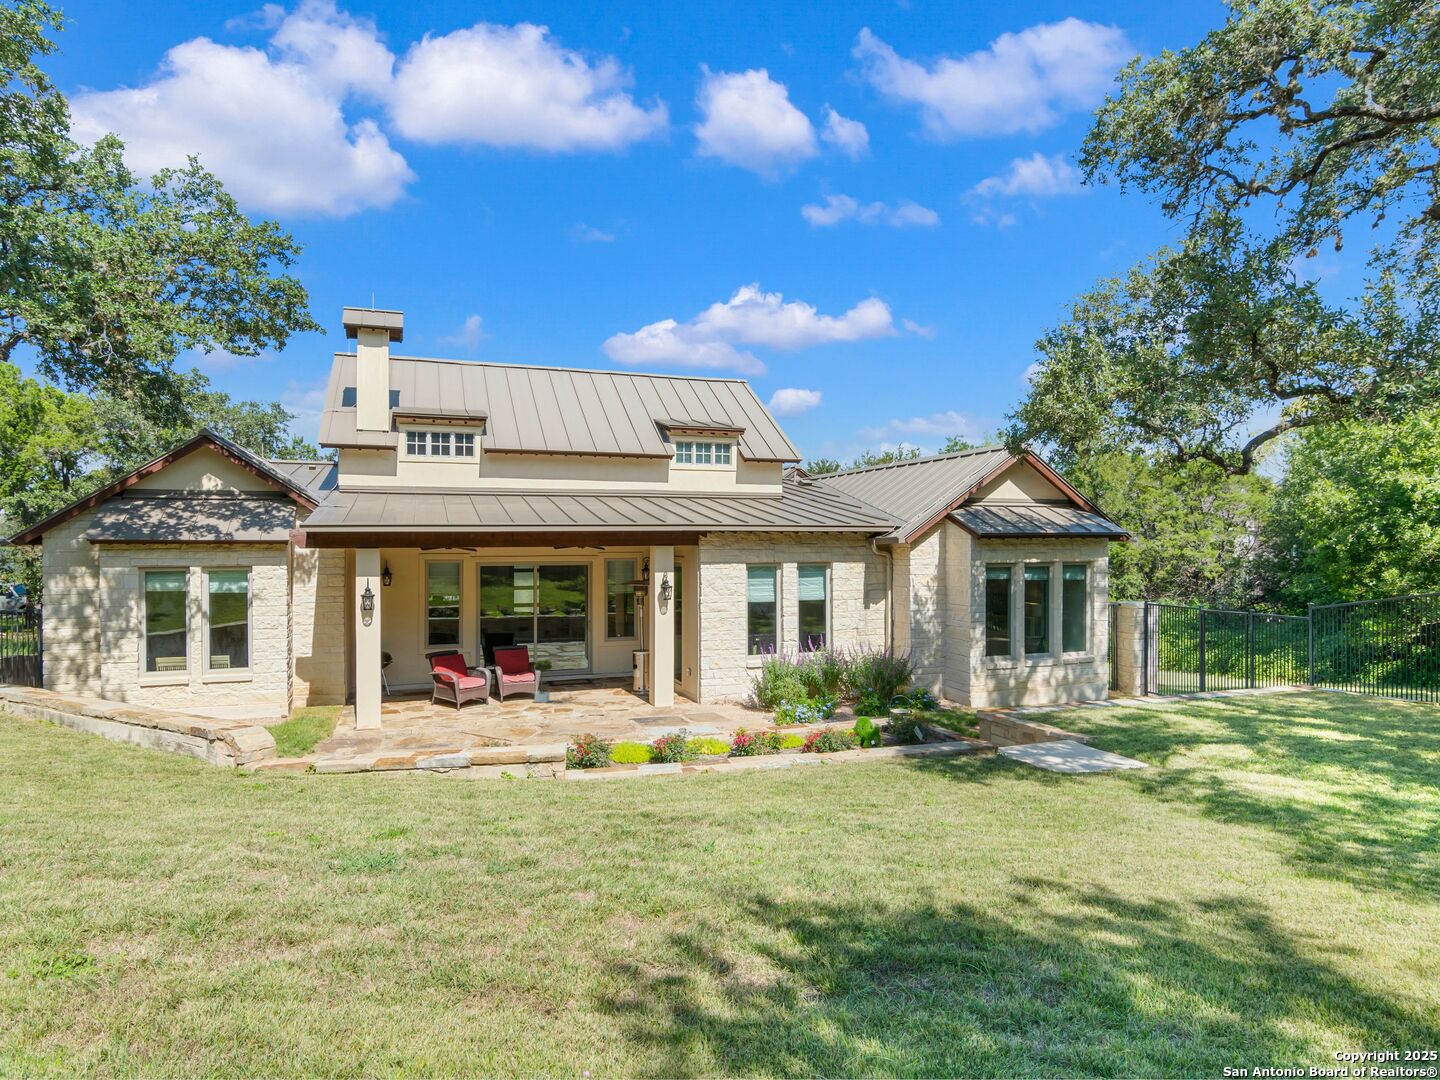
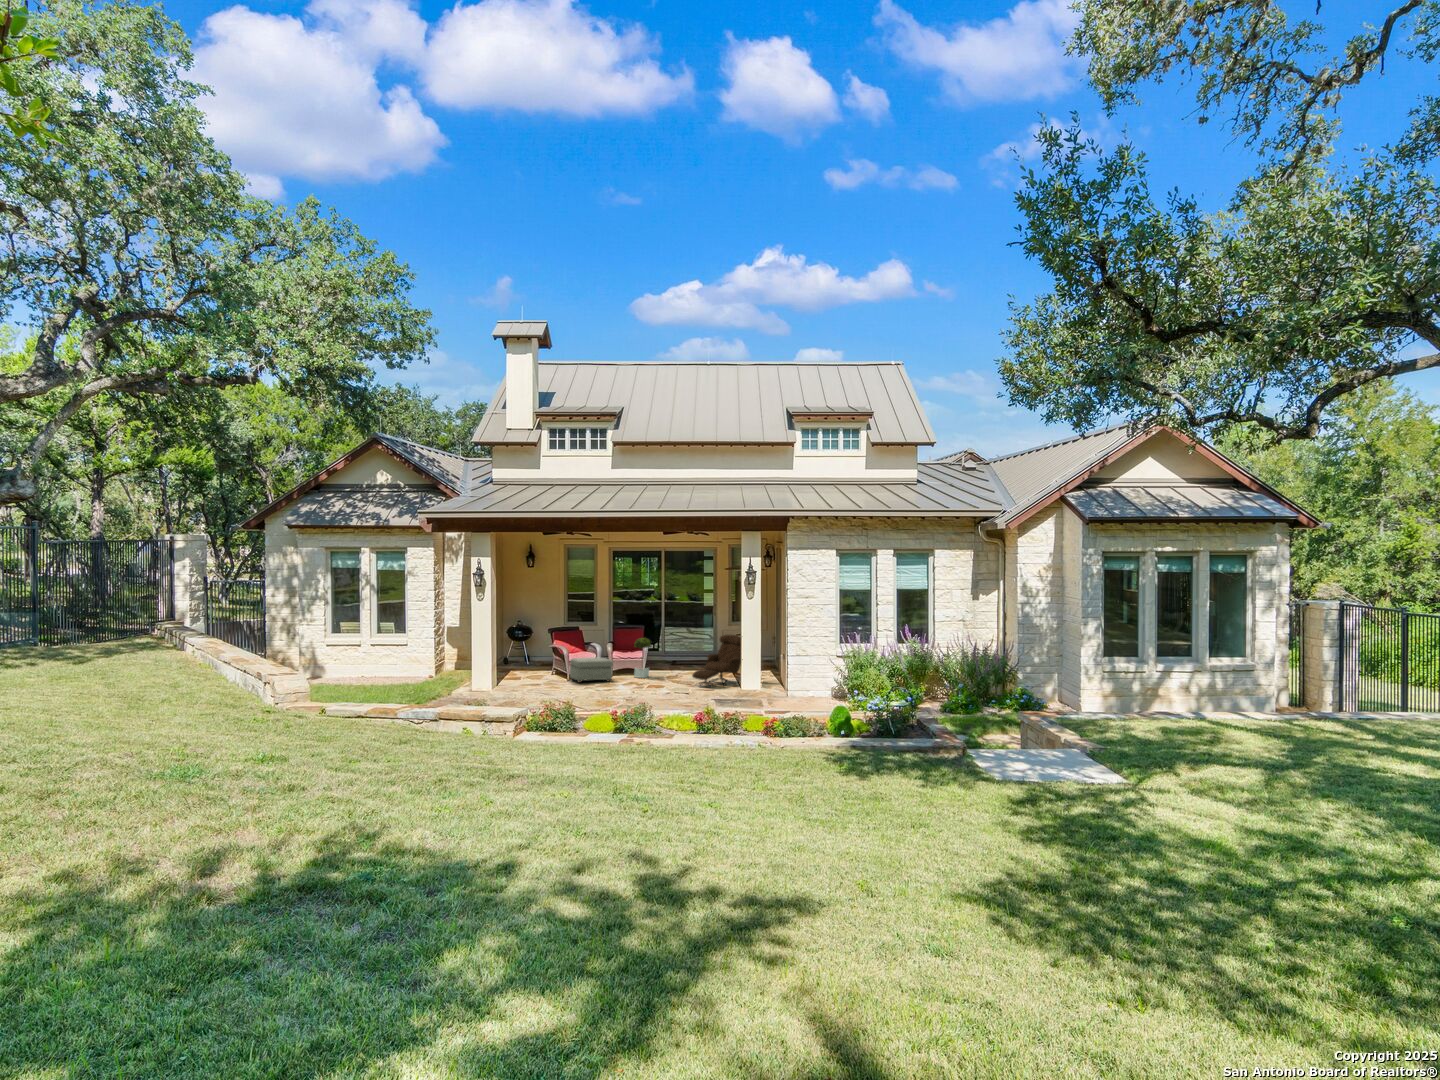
lounge chair: none [605,652,655,708] -> present [692,635,743,685]
ottoman: none [465,684,515,713] -> present [570,657,613,683]

